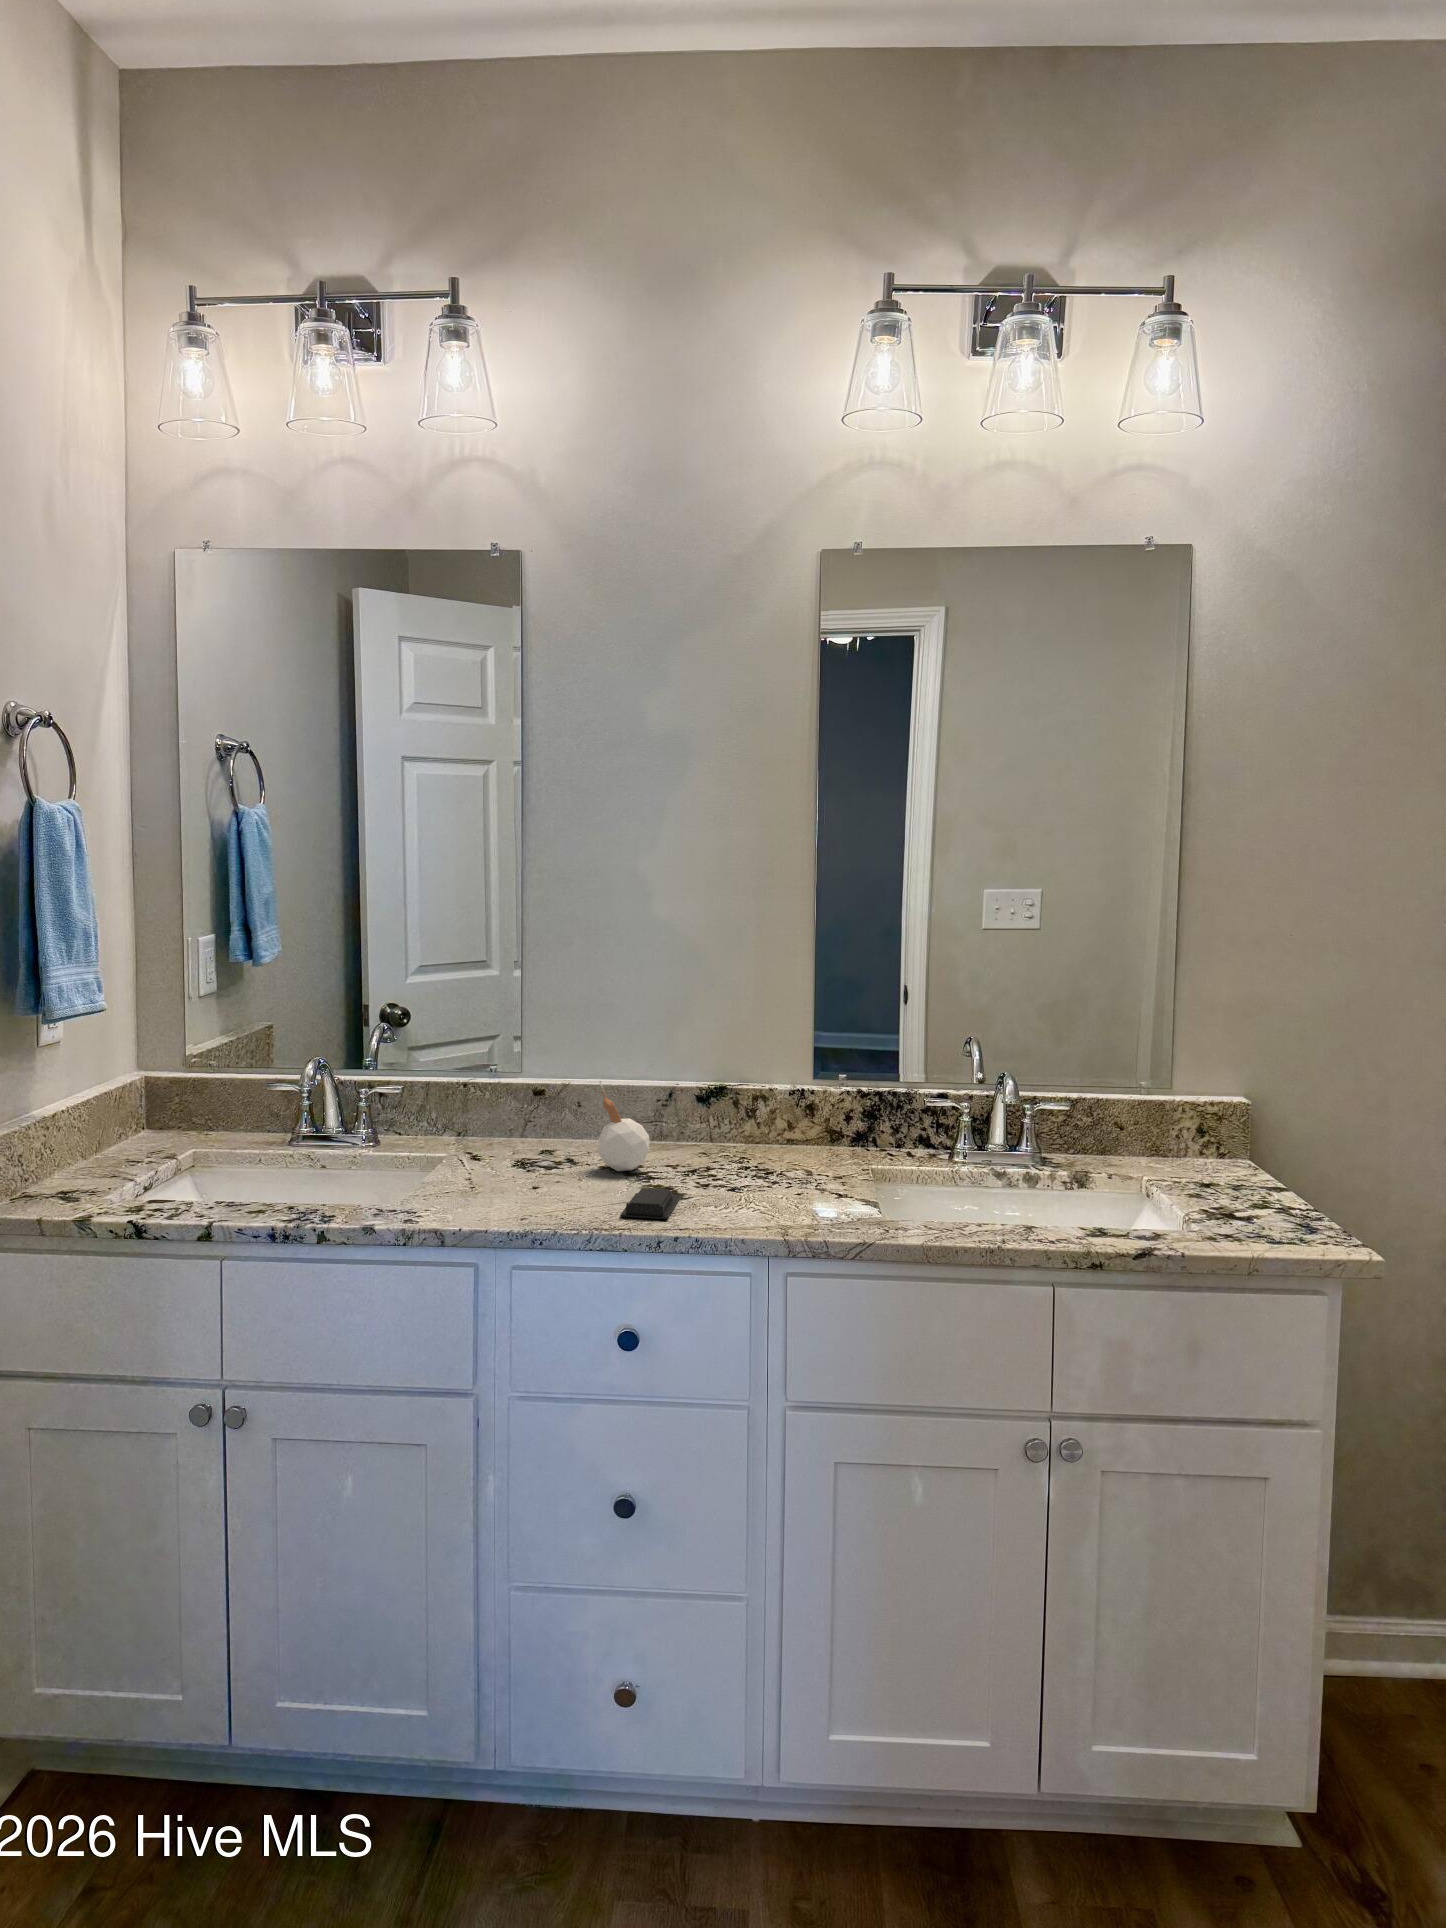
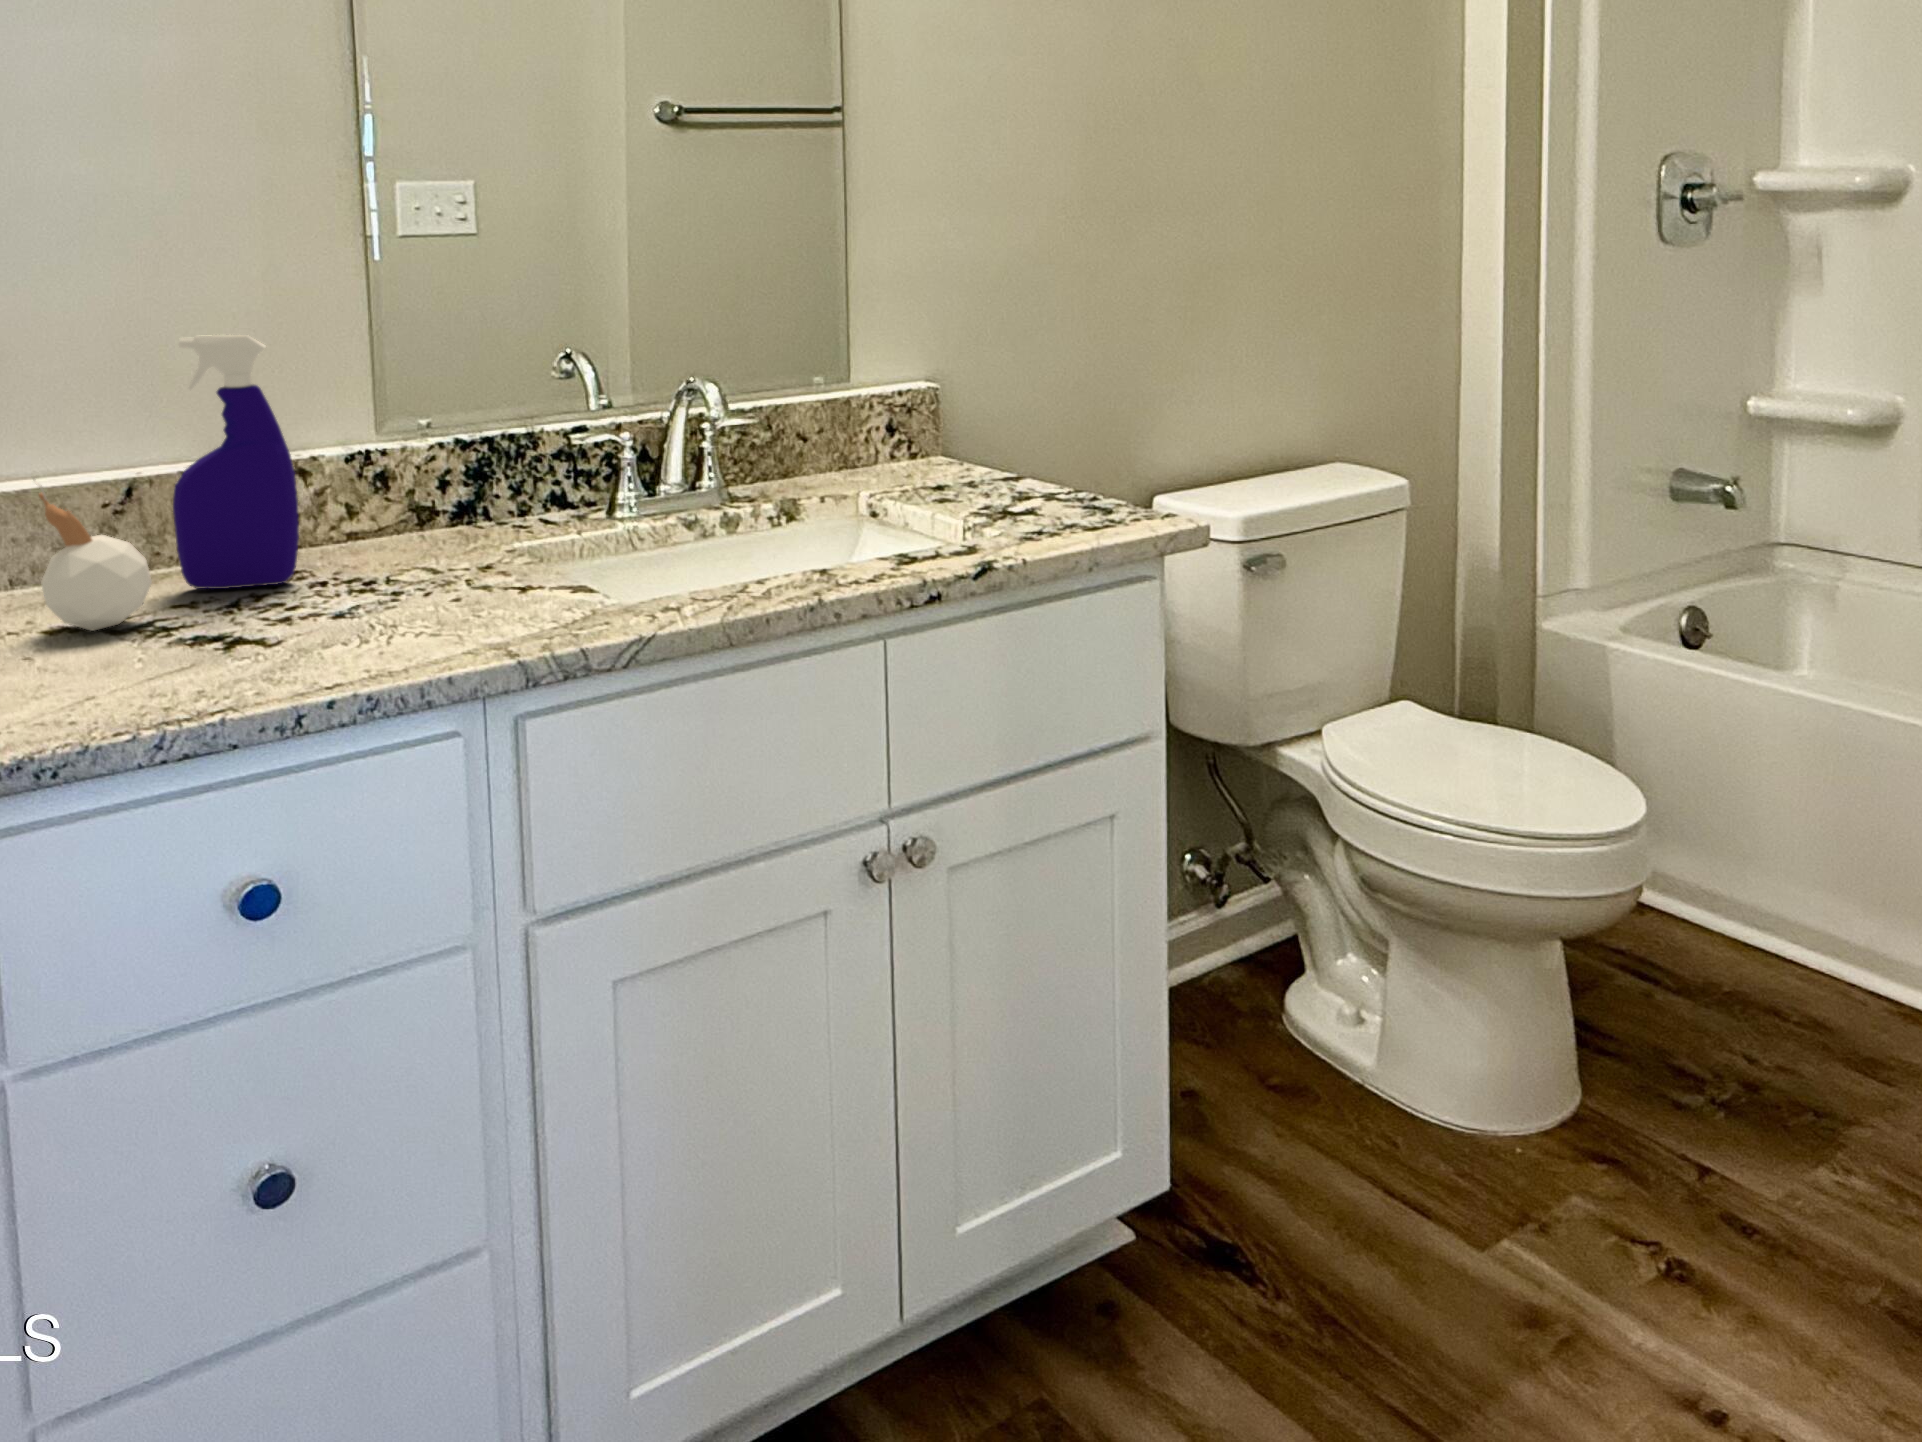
spray bottle: none [678,1010,740,1164] -> present [173,335,299,589]
soap bar: present [620,1188,681,1219] -> none [177,633,289,693]

